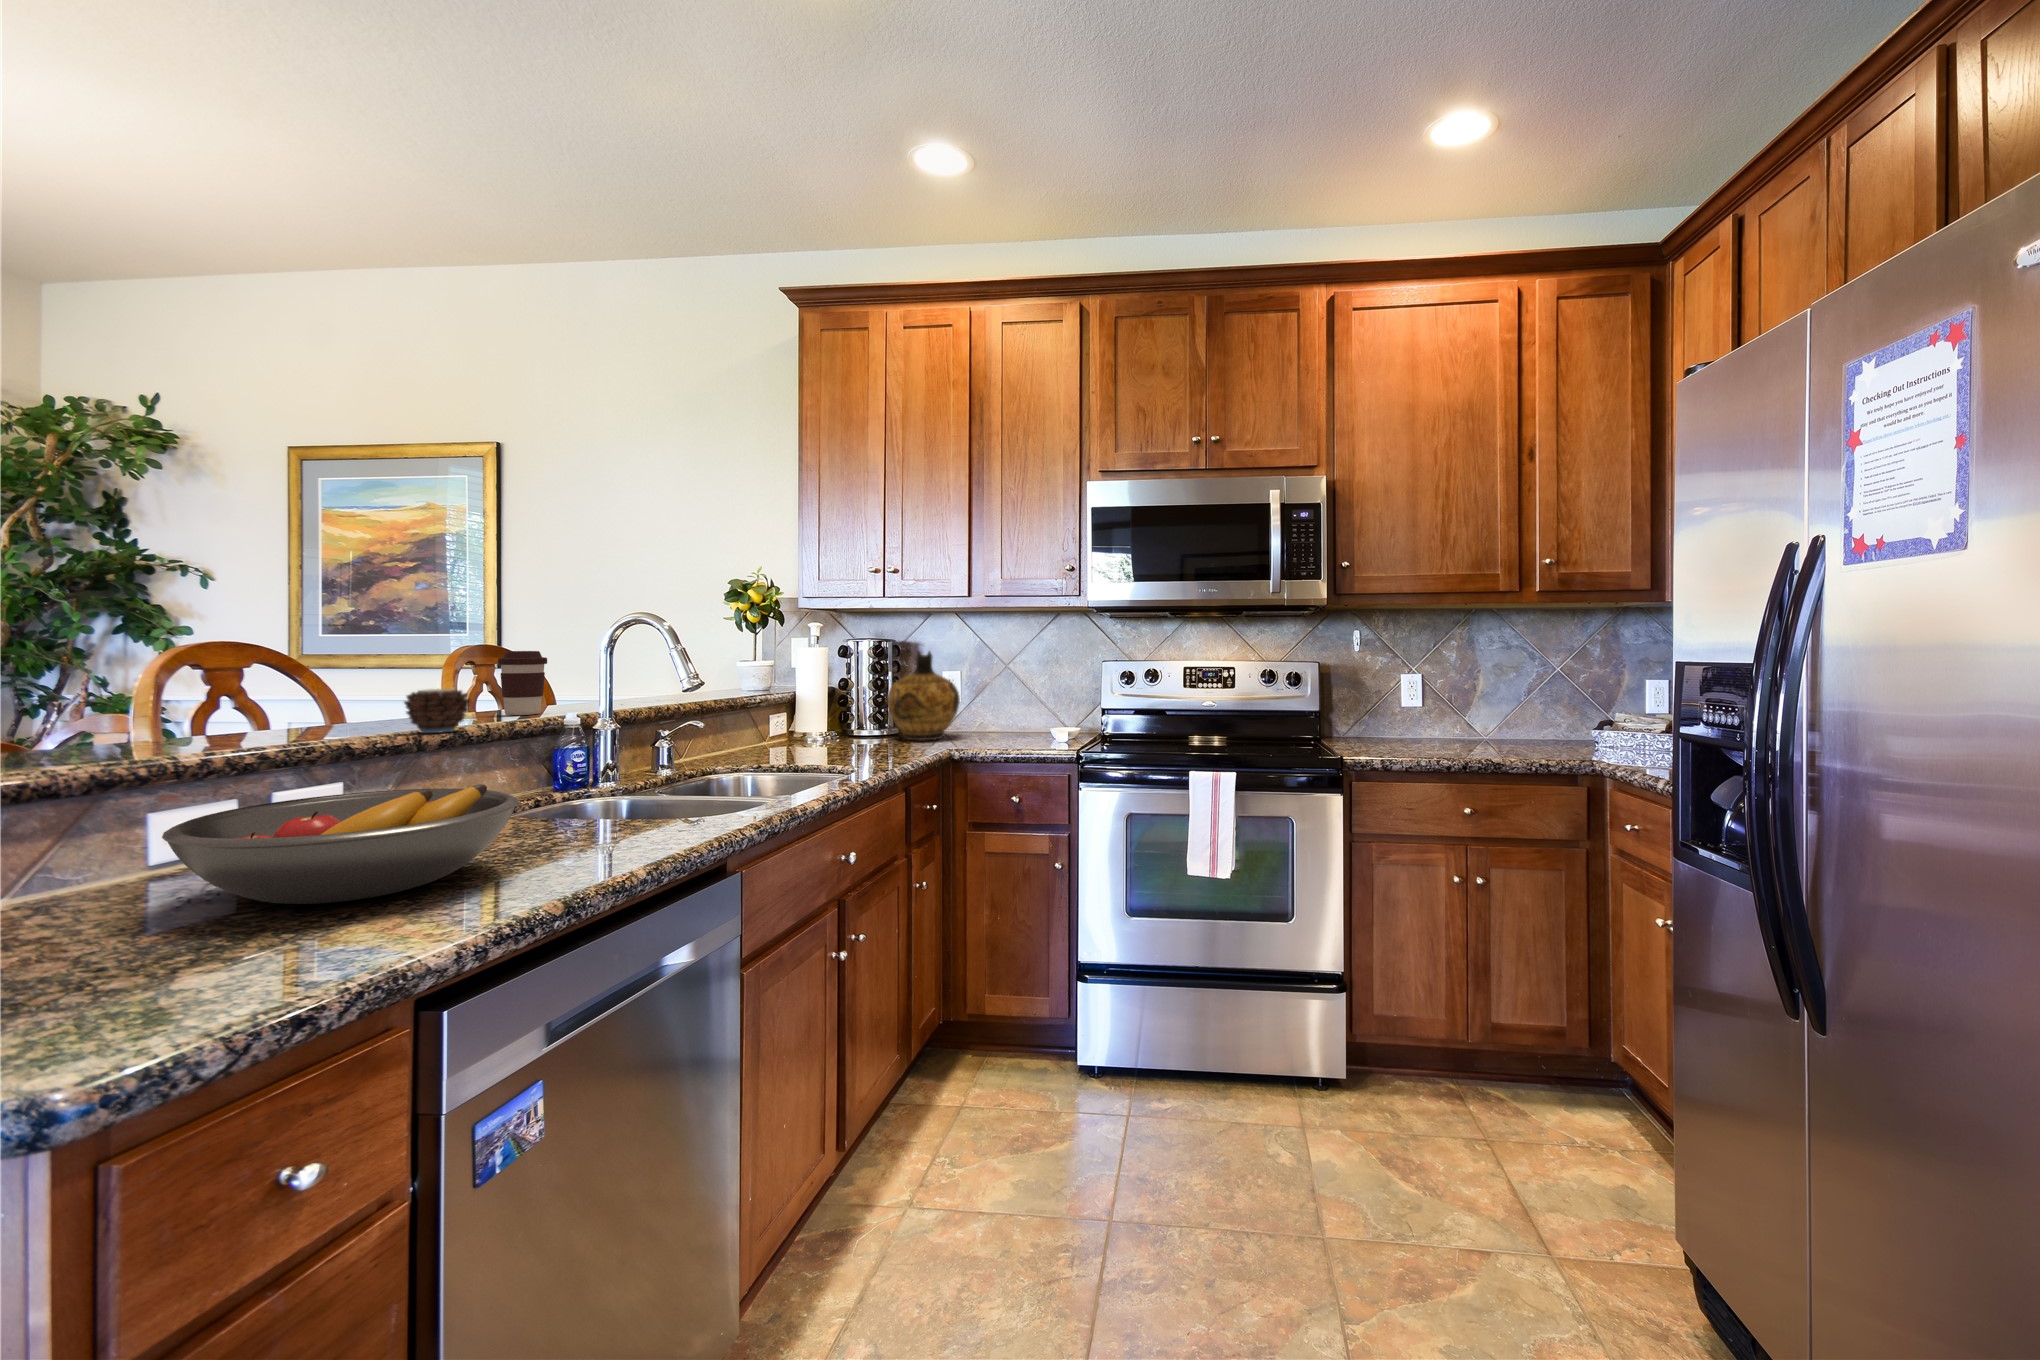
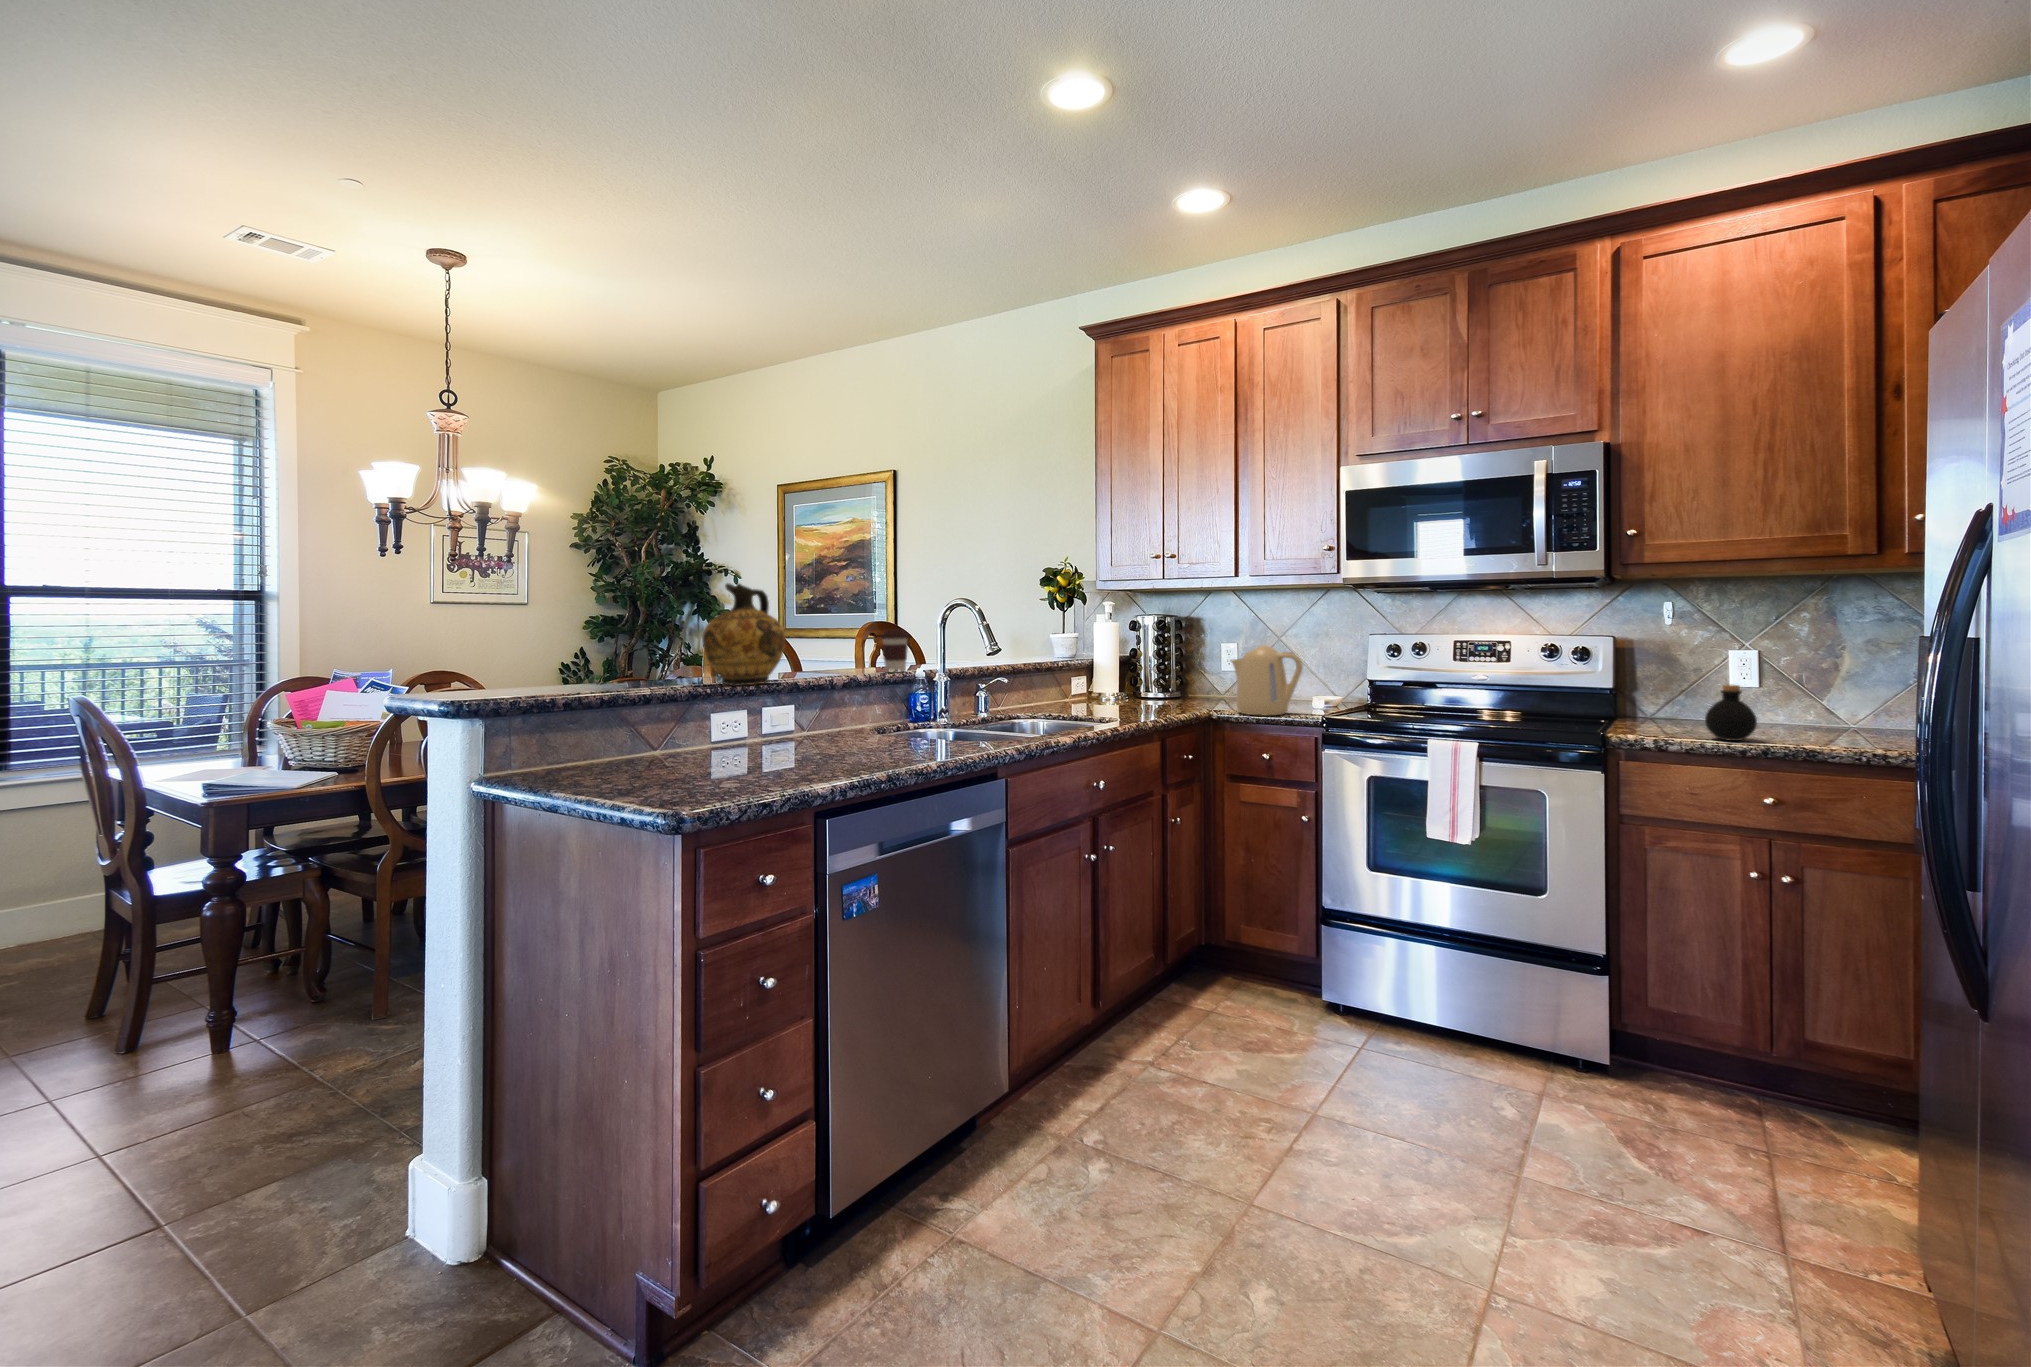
ceramic jug: present [887,652,960,740] -> present [702,583,785,685]
kettle: none [971,672,1050,750] -> present [1231,645,1303,716]
candle: present [404,682,470,733] -> none [826,649,859,681]
bottle: none [1407,704,1446,754] -> present [1705,685,1757,741]
fruit bowl: present [162,784,519,904] -> none [728,707,871,761]

